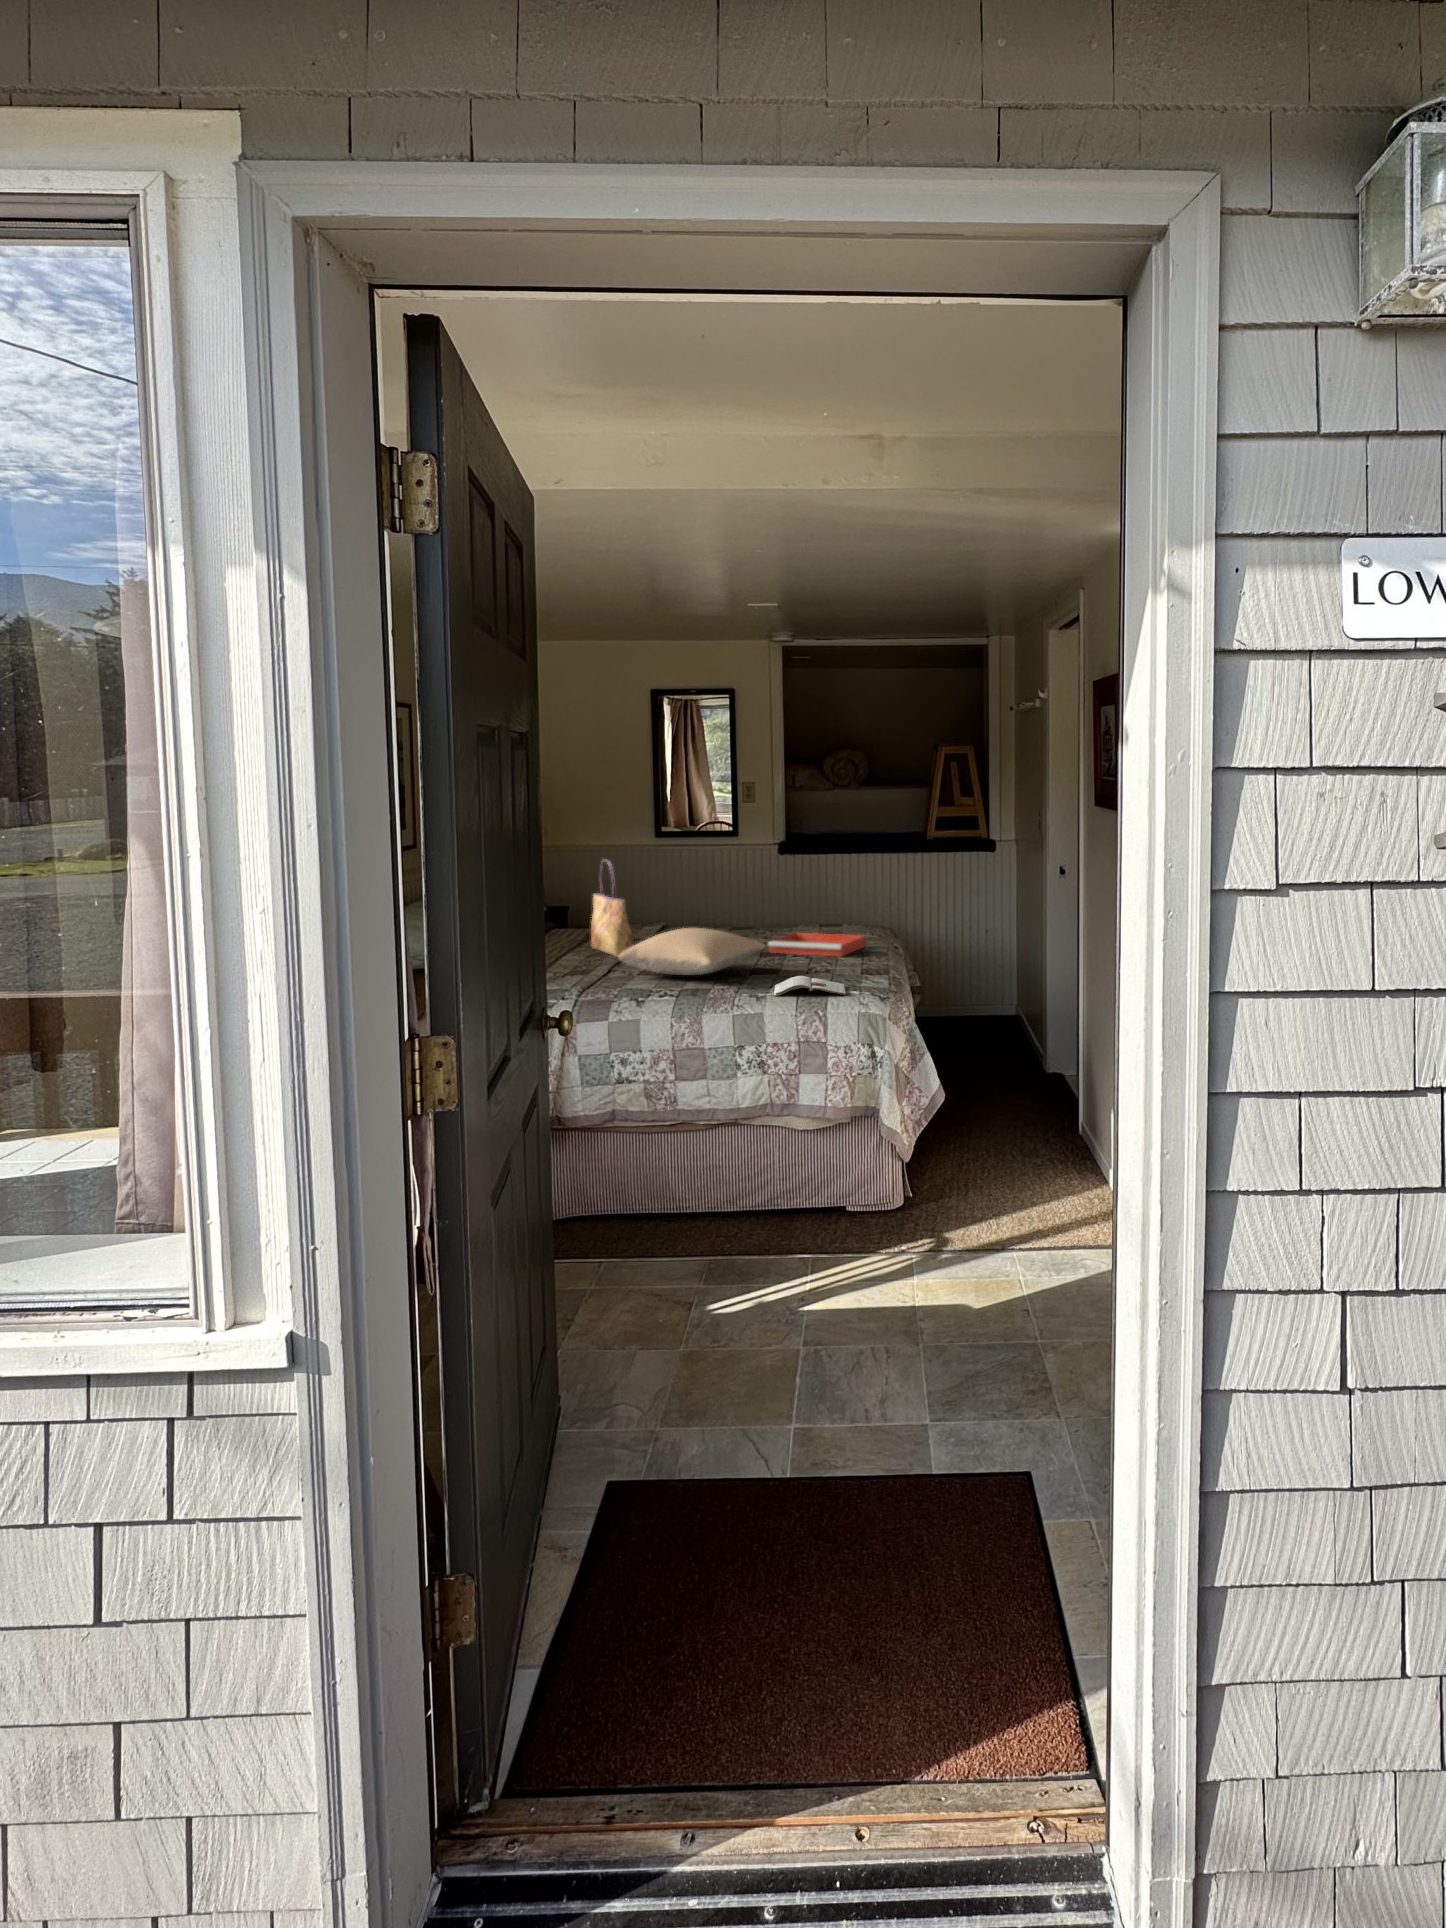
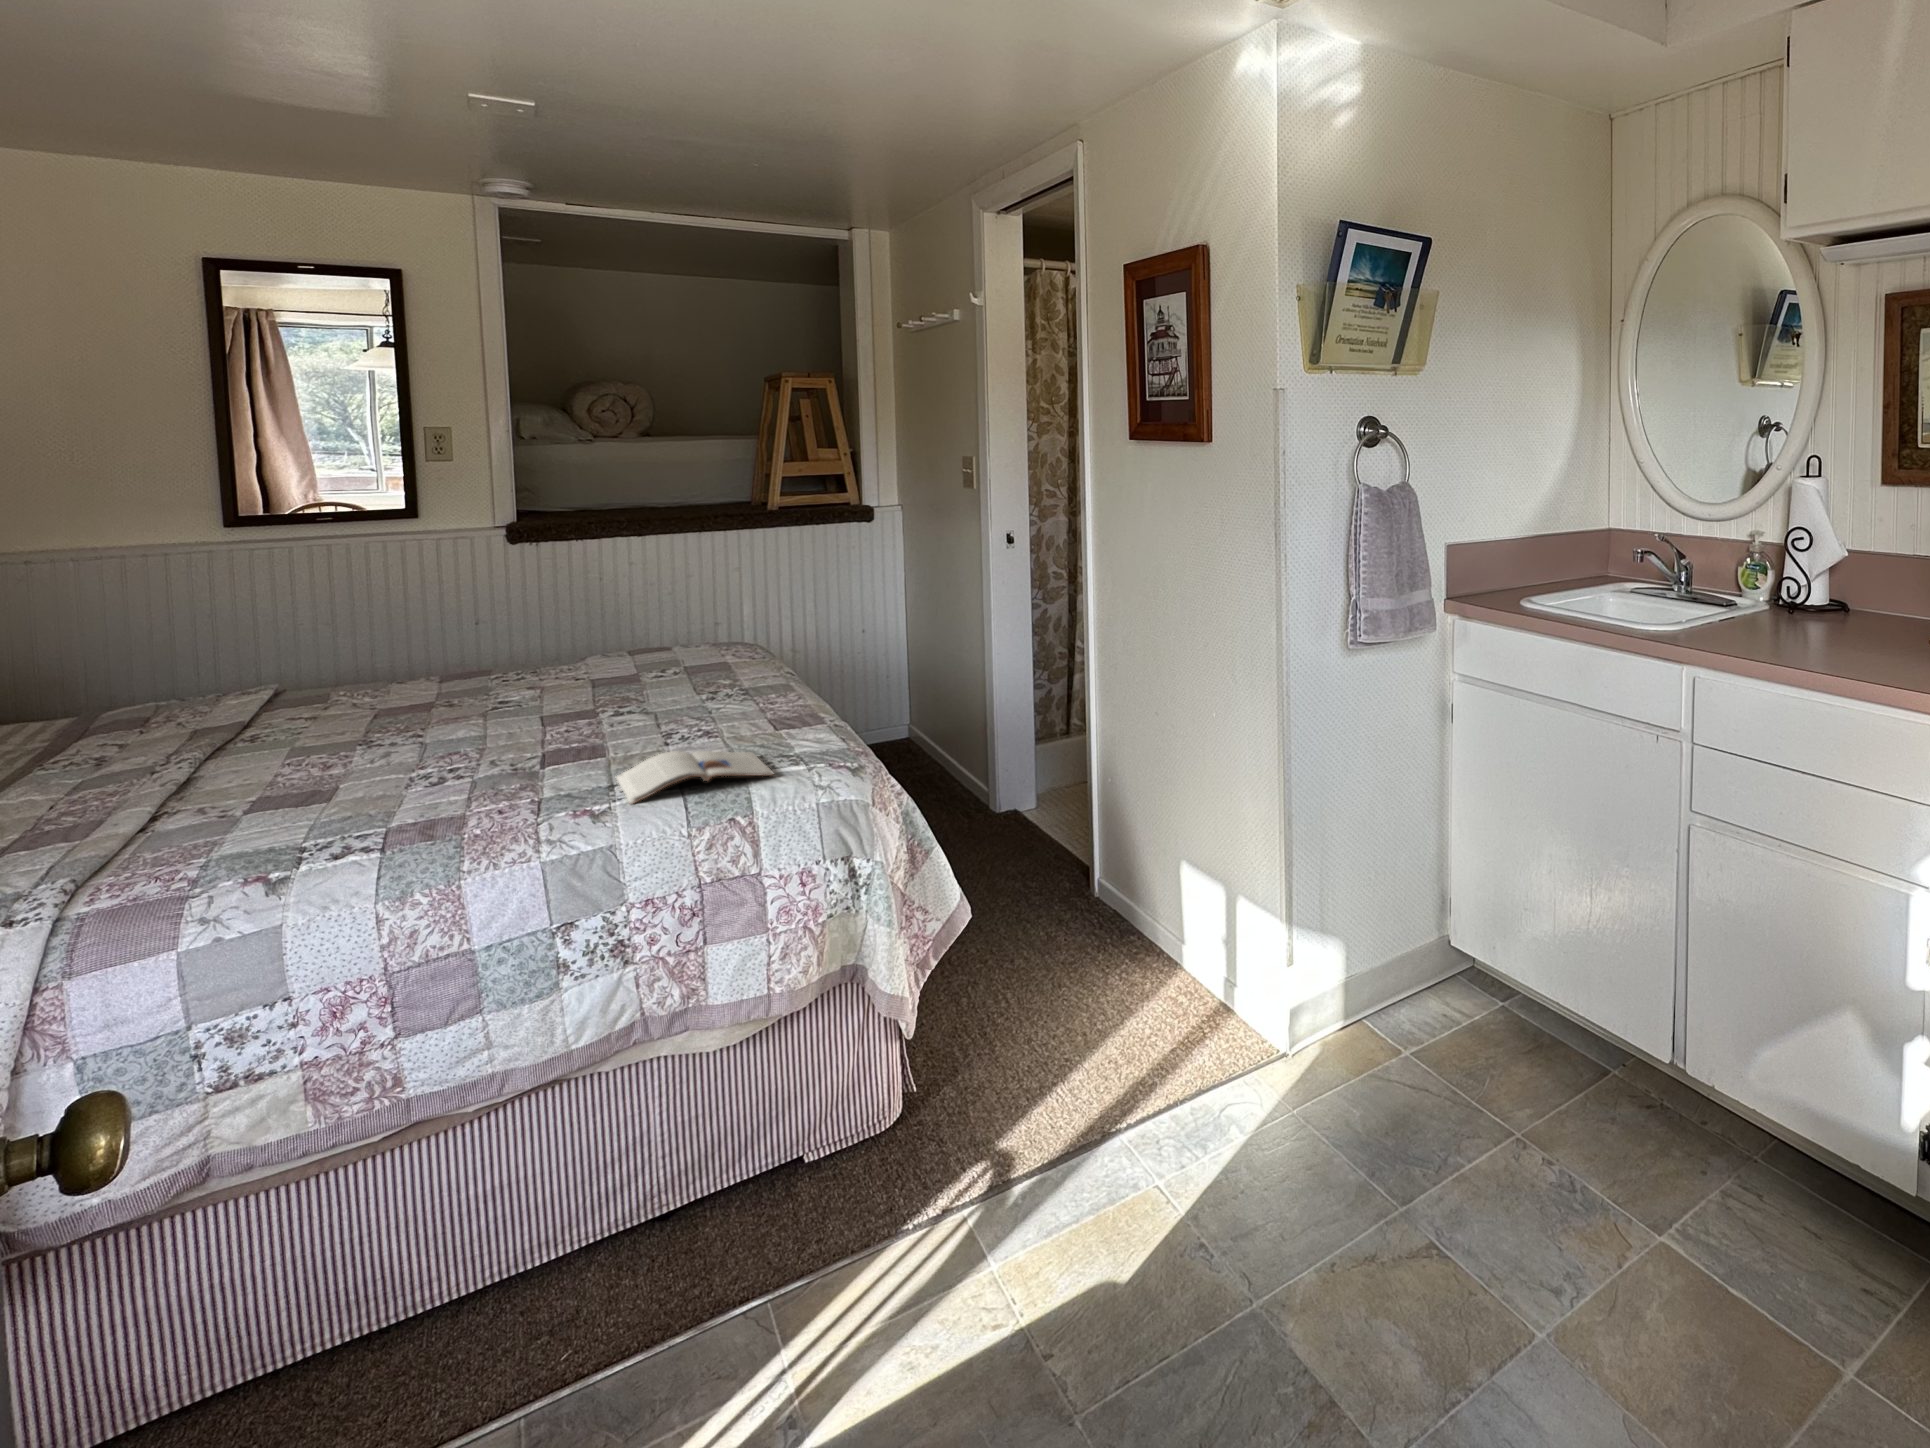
tote bag: present [591,860,634,957] -> none [99,568,229,762]
pillow: present [618,928,766,975] -> none [195,687,570,792]
tray: present [768,933,865,956] -> none [546,656,722,705]

